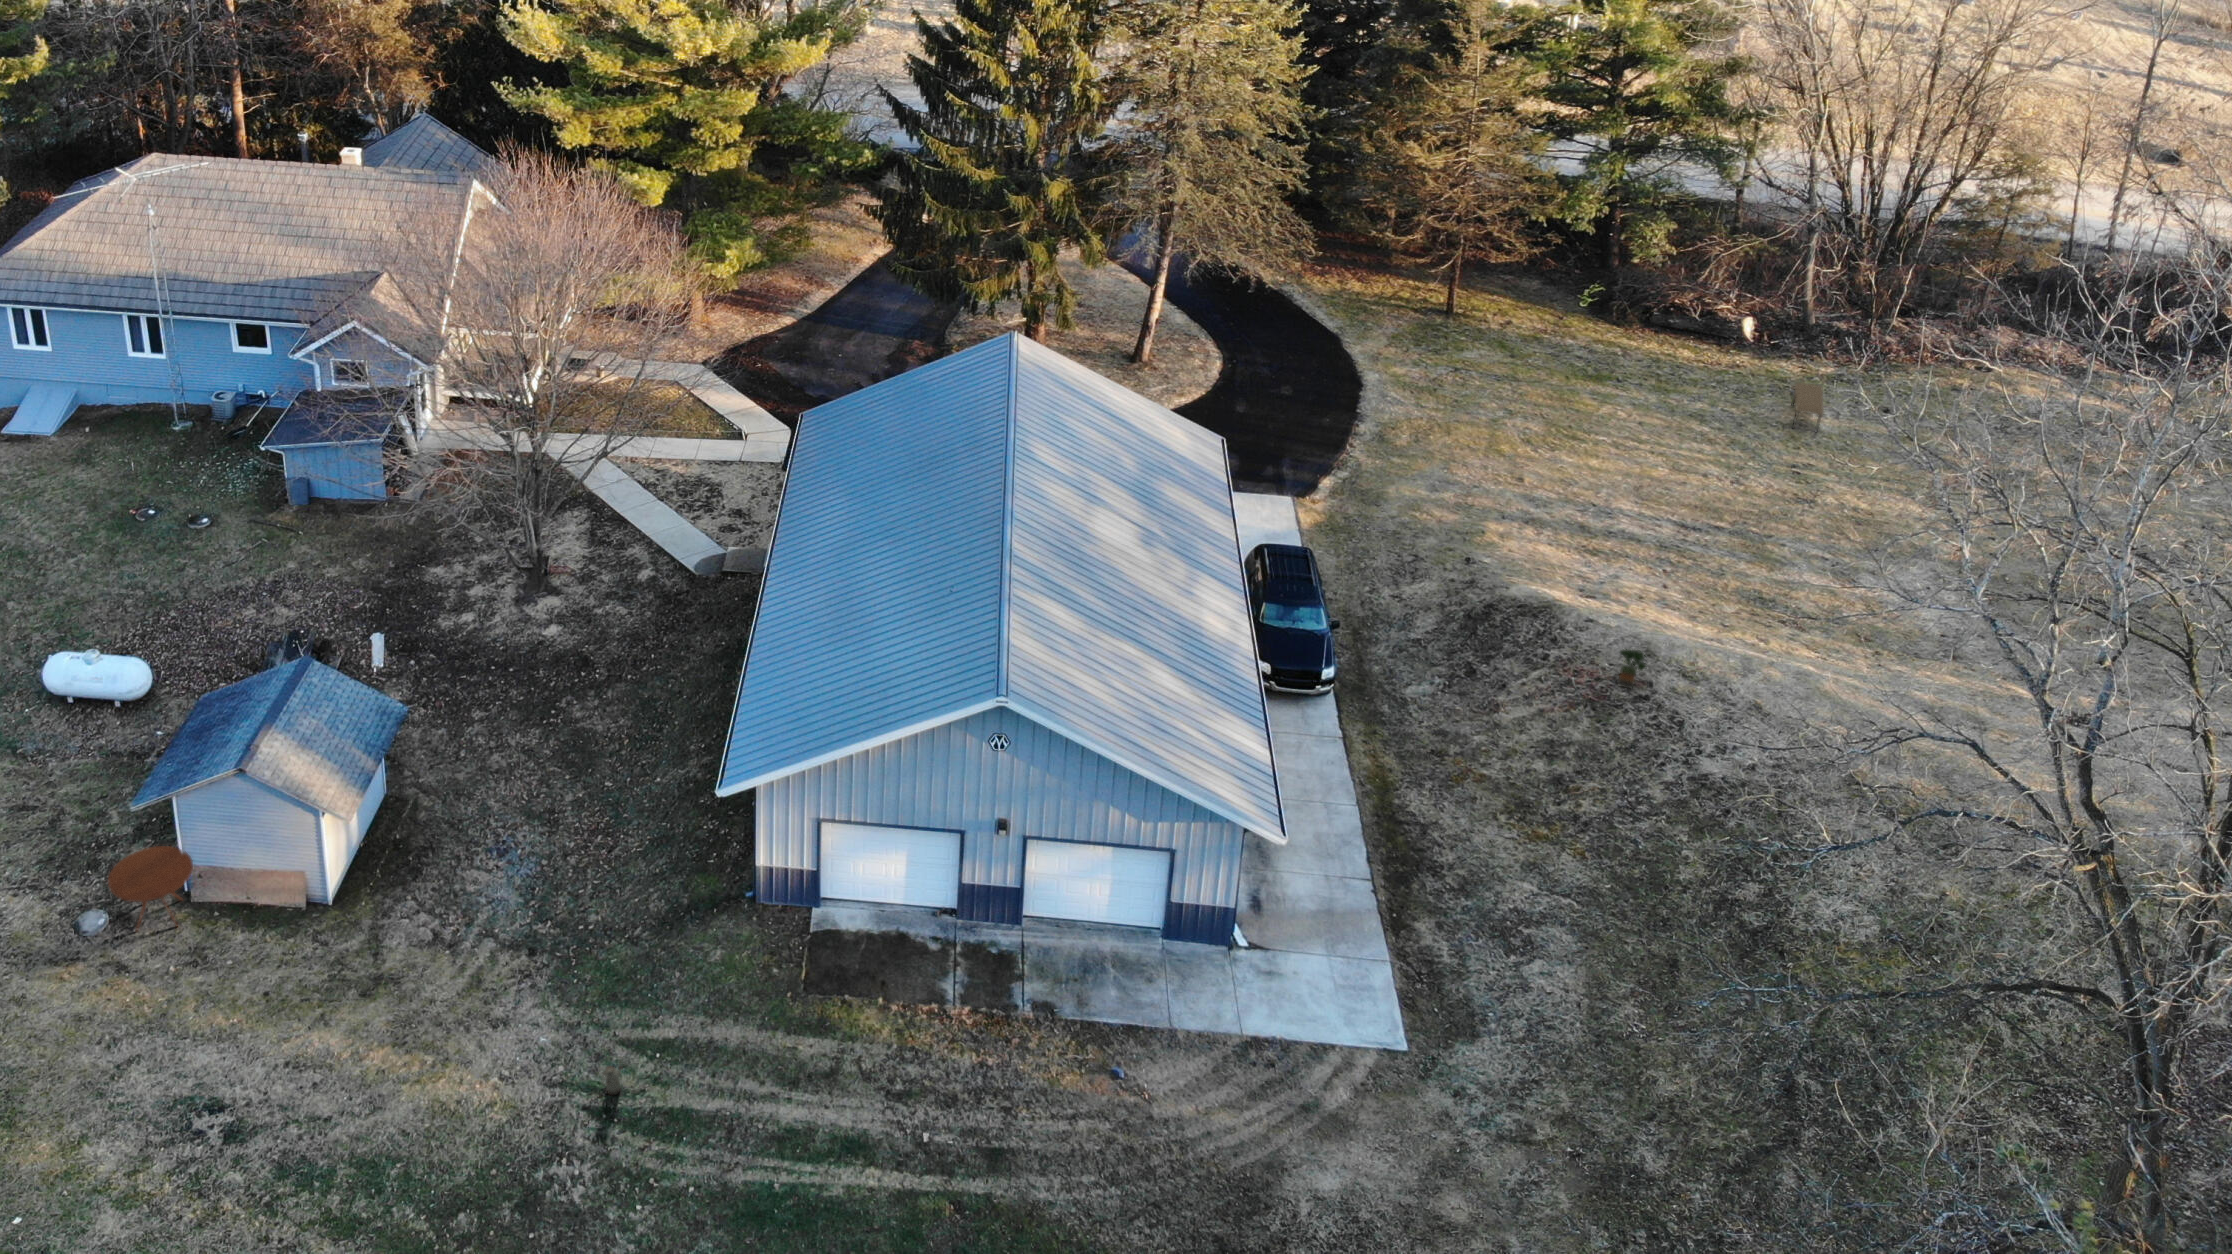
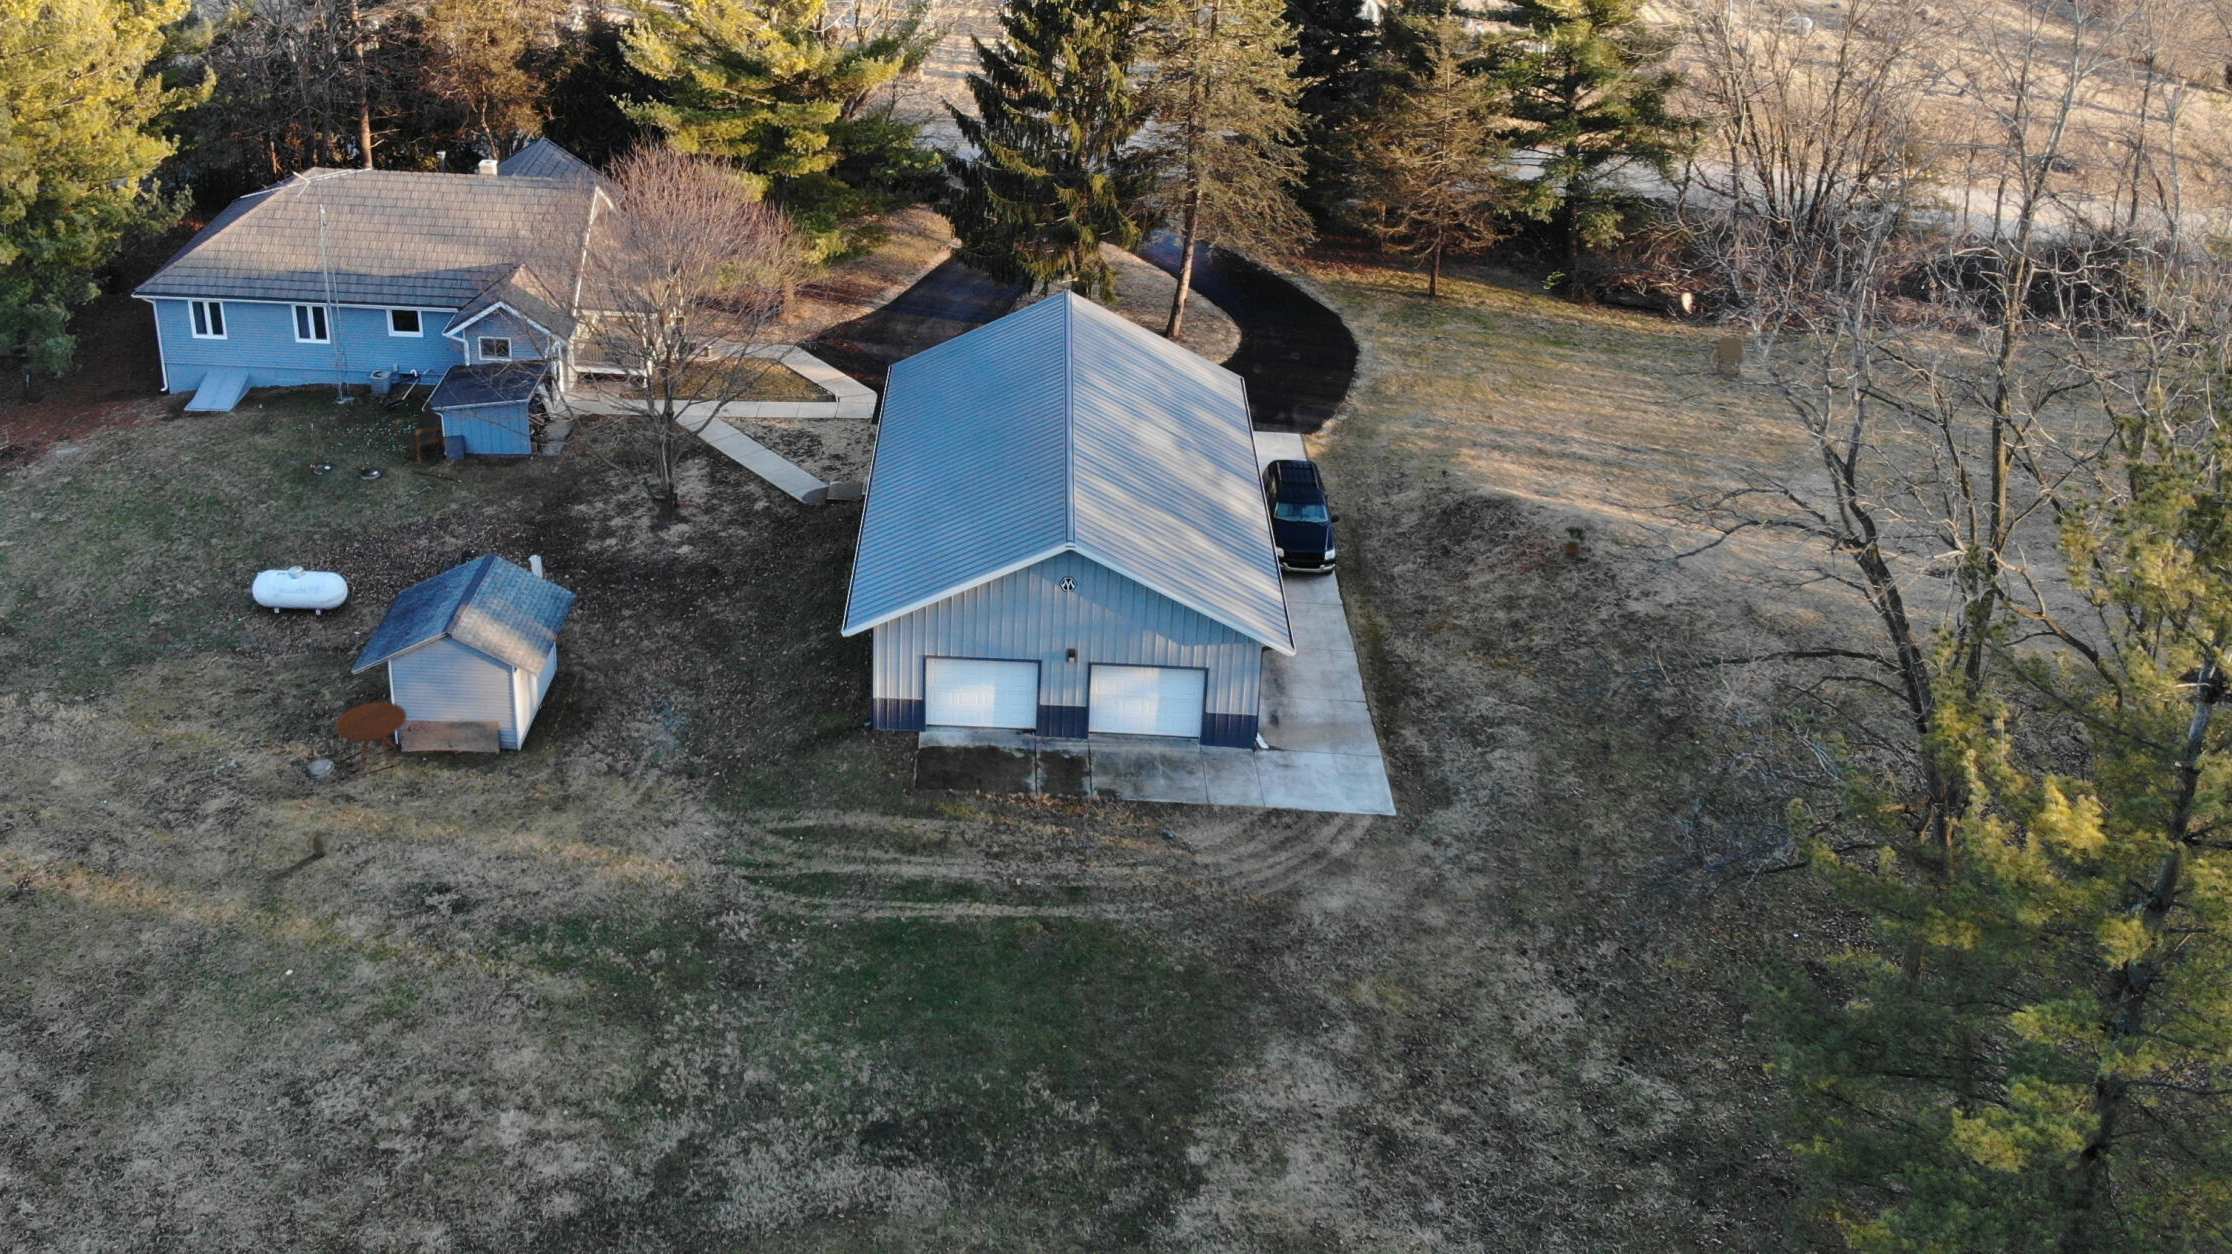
lounge chair: none [229,435,291,506] -> present [393,402,445,459]
watering can: present [604,1067,620,1095] -> present [312,835,326,857]

